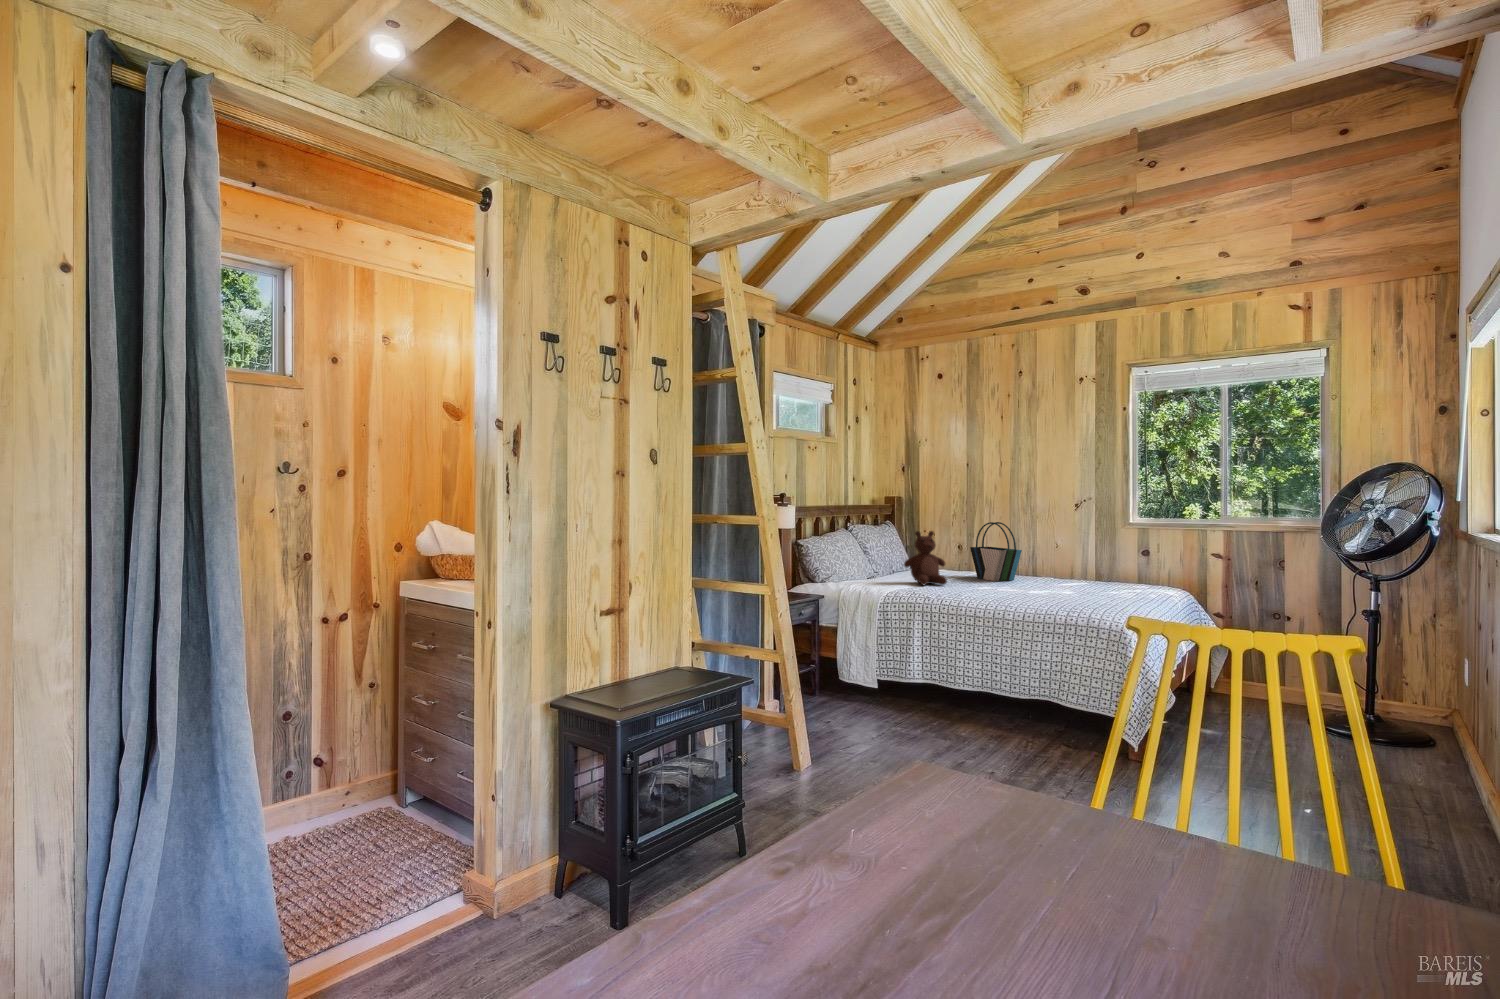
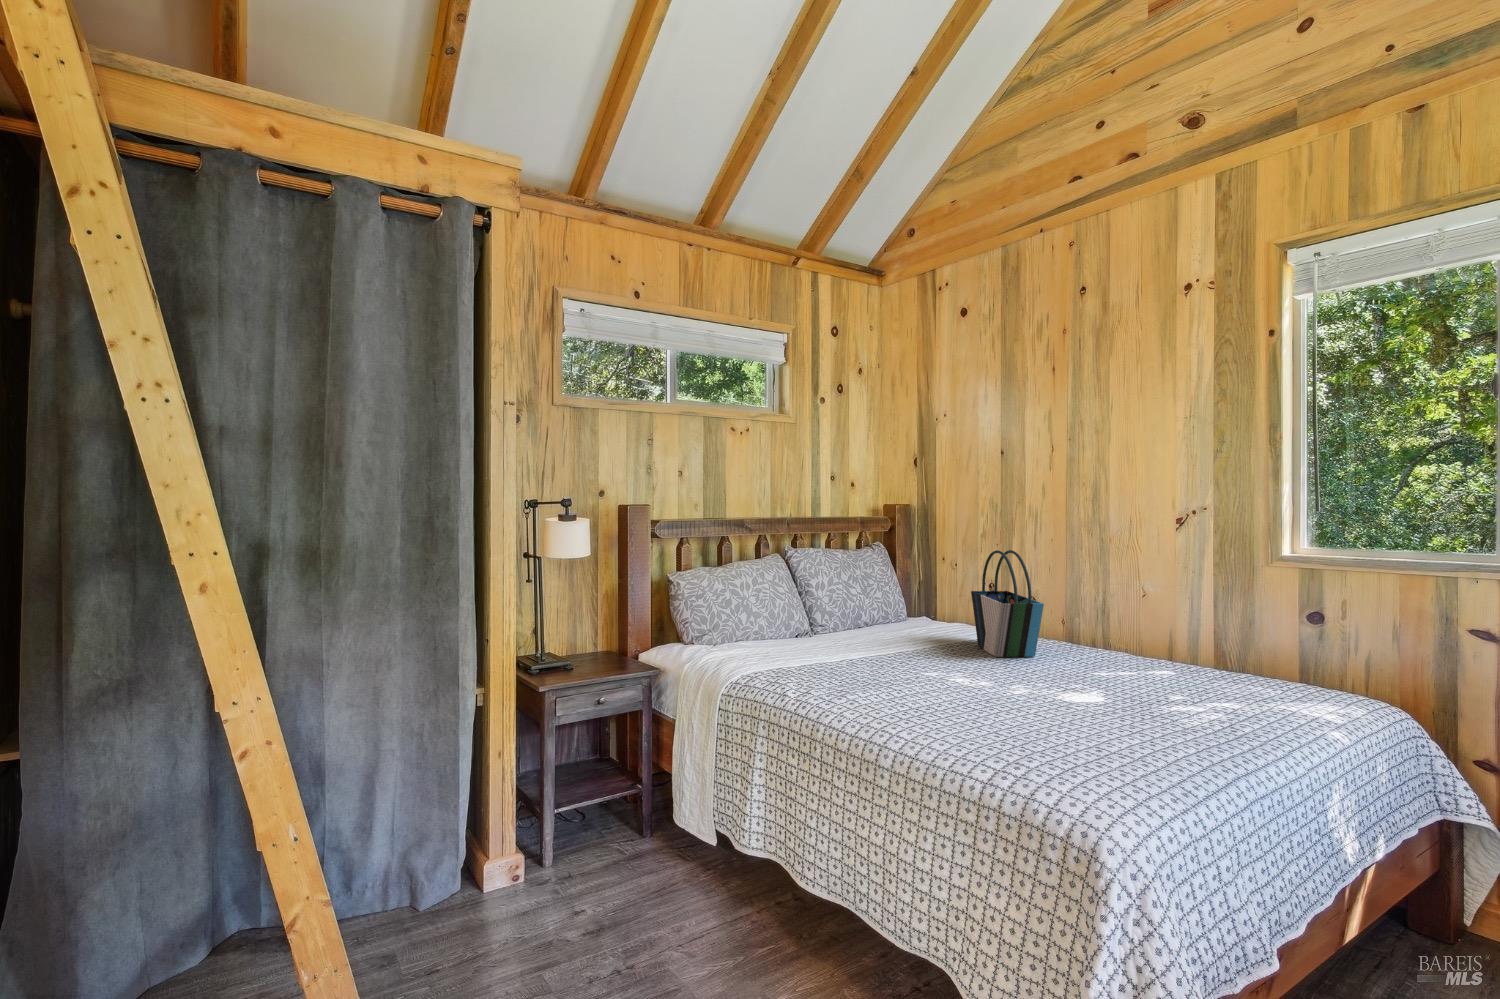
teddy bear: present [904,531,947,585] -> none [820,565,896,663]

